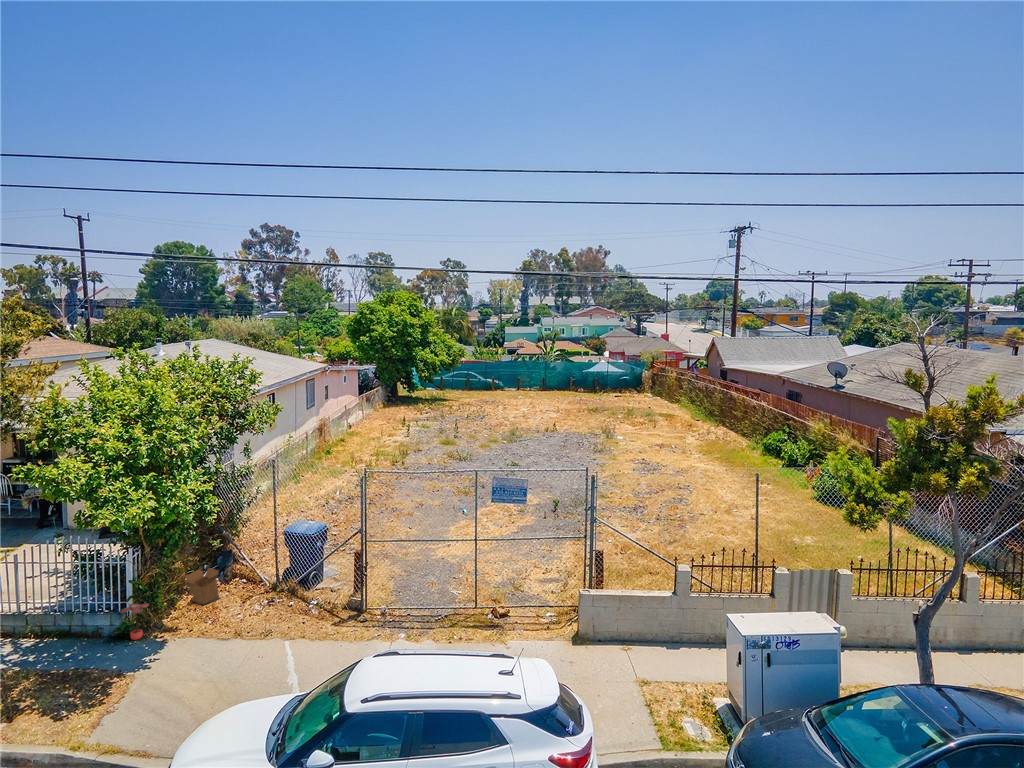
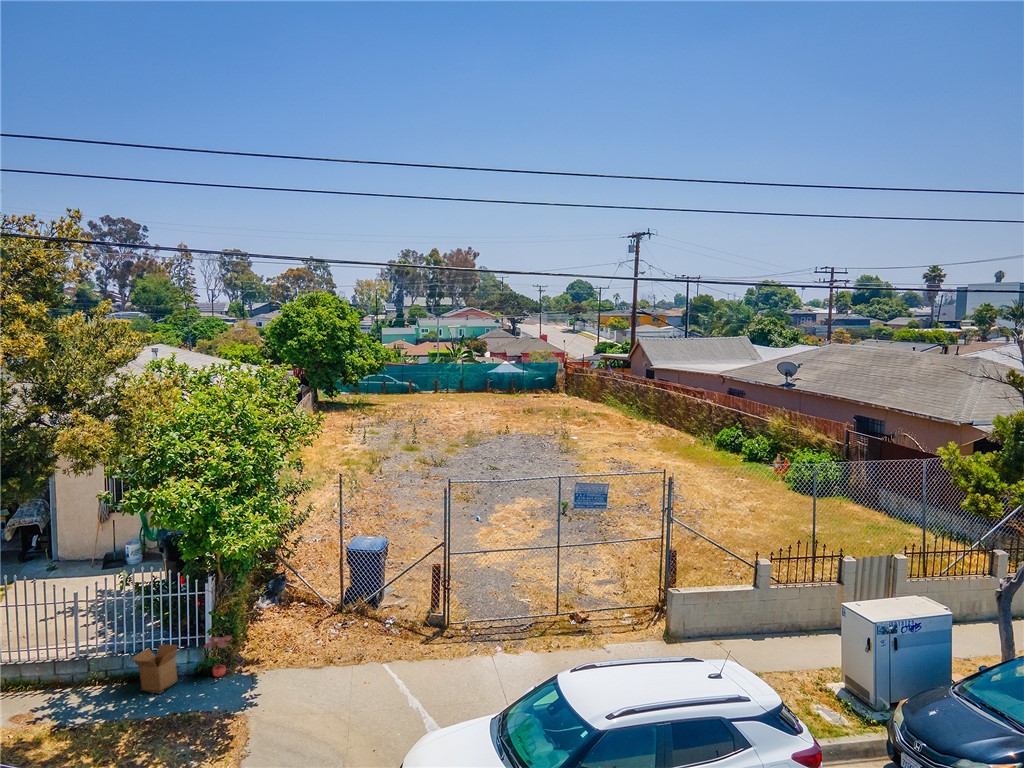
cardboard box: present [185,568,220,605] -> present [133,644,178,693]

